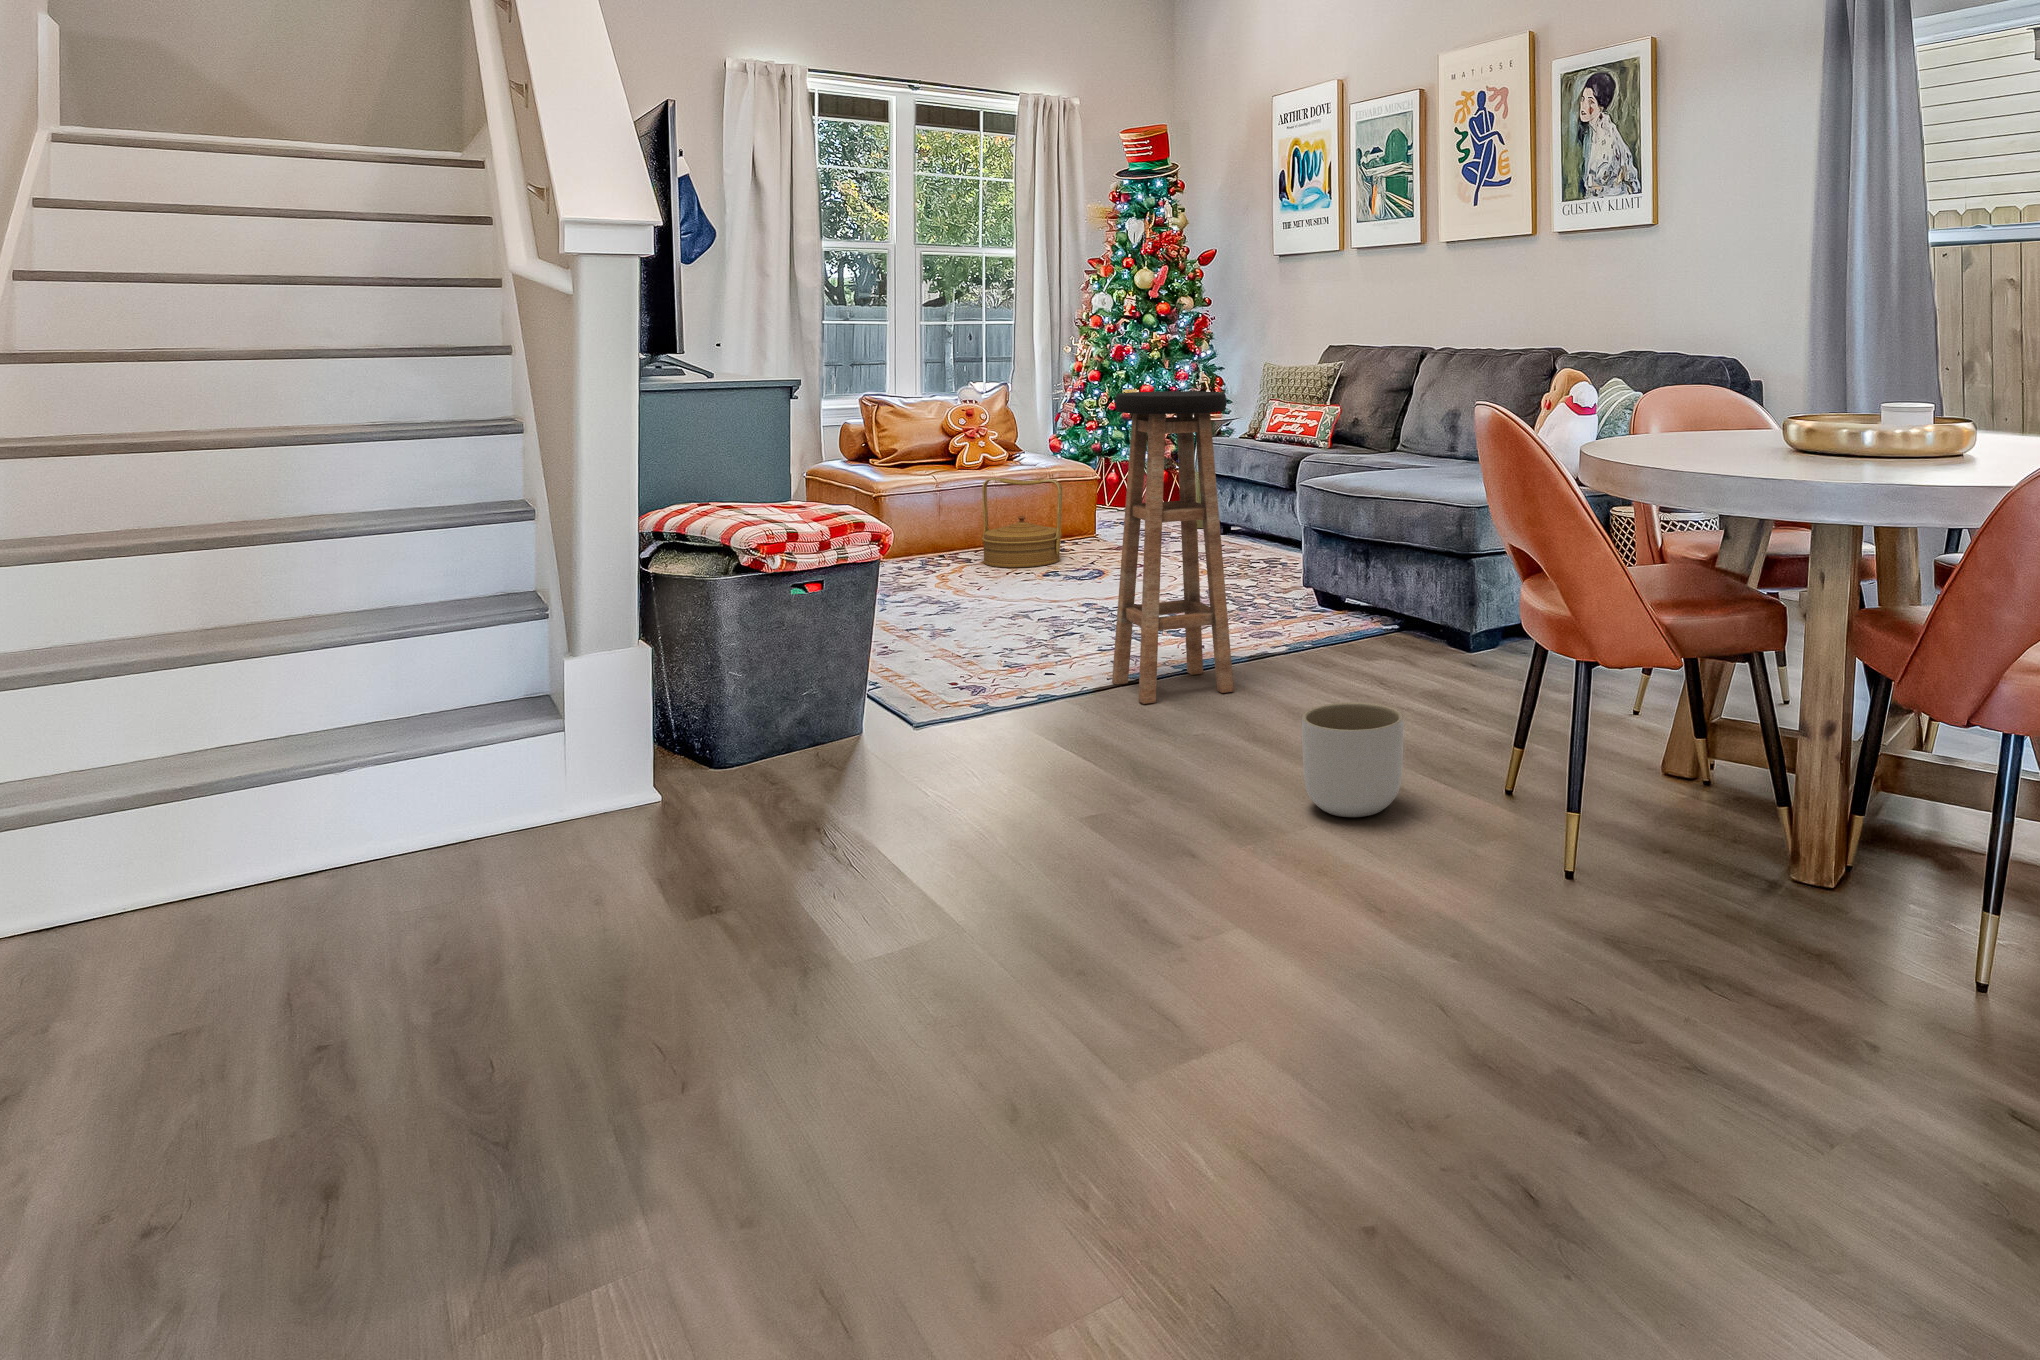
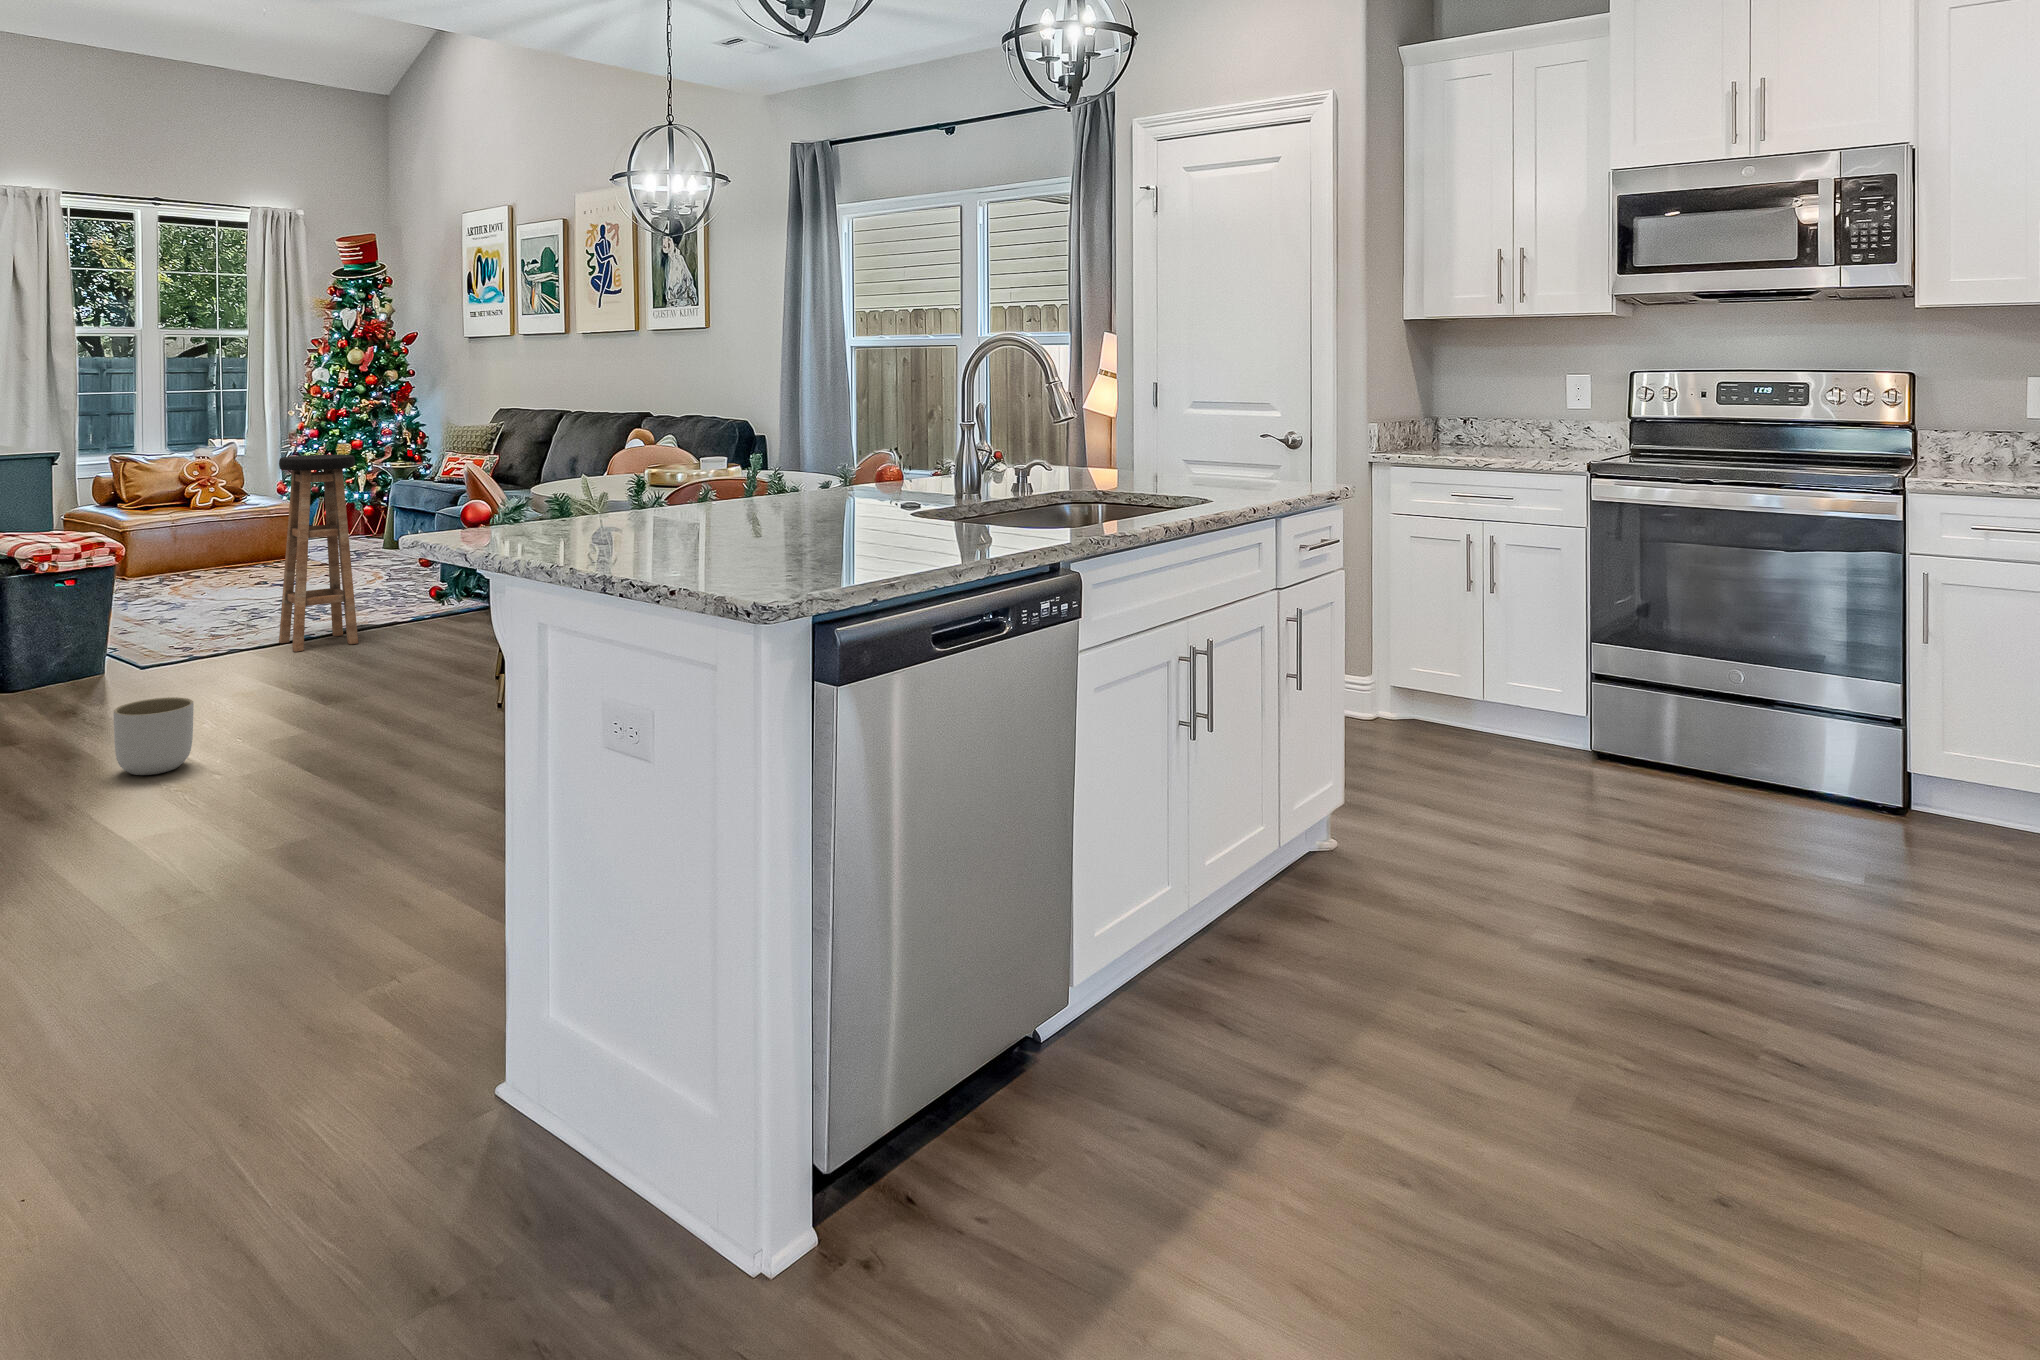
basket: present [982,478,1062,568] -> none [208,515,271,580]
planter: present [1302,702,1404,817] -> present [114,697,194,775]

